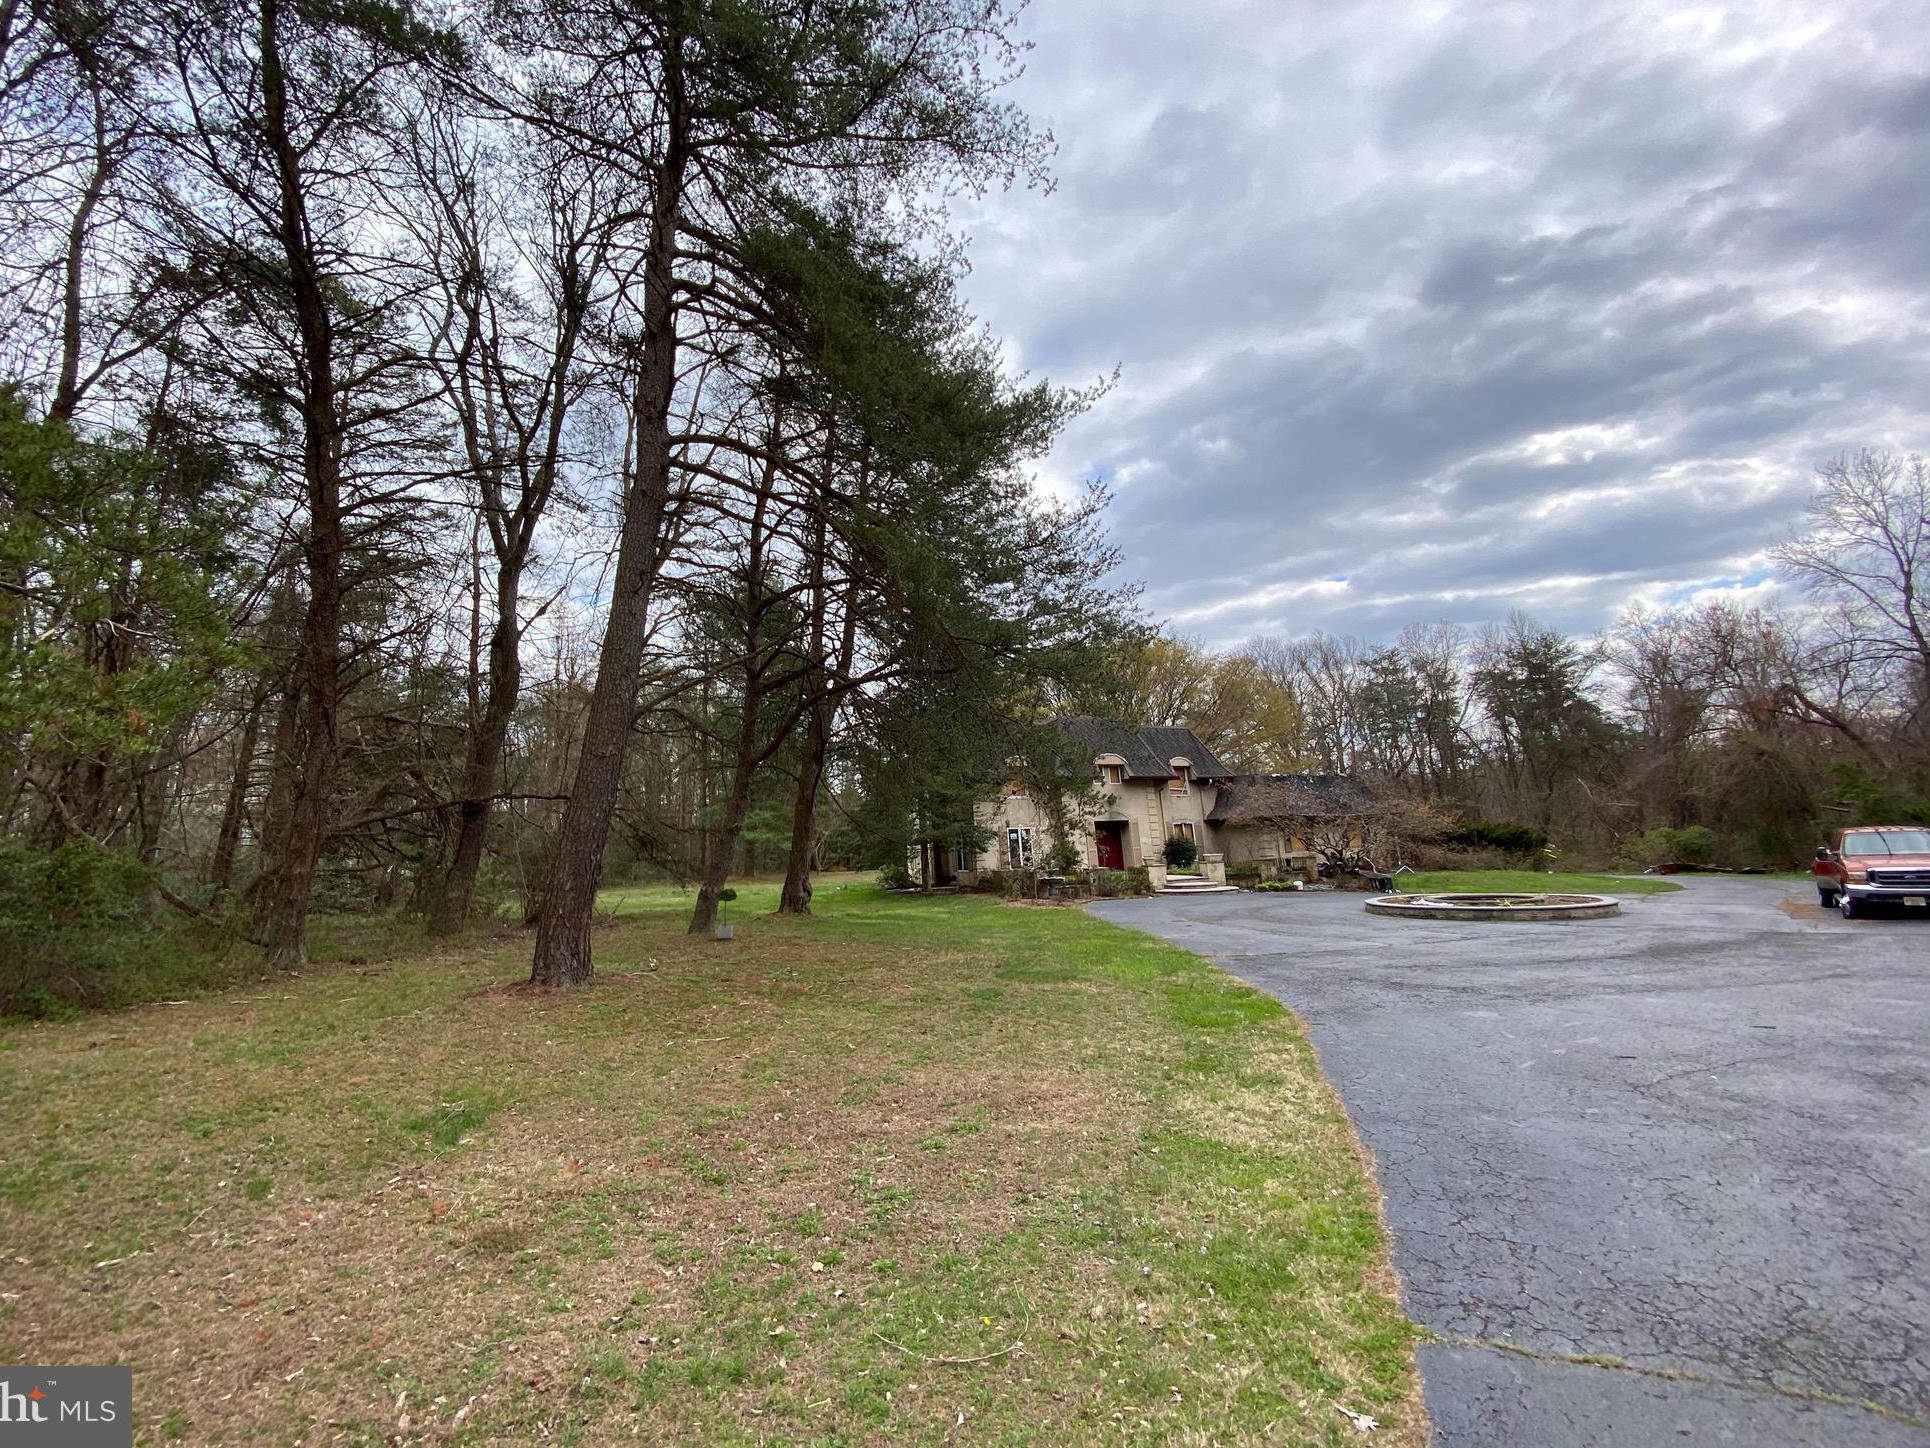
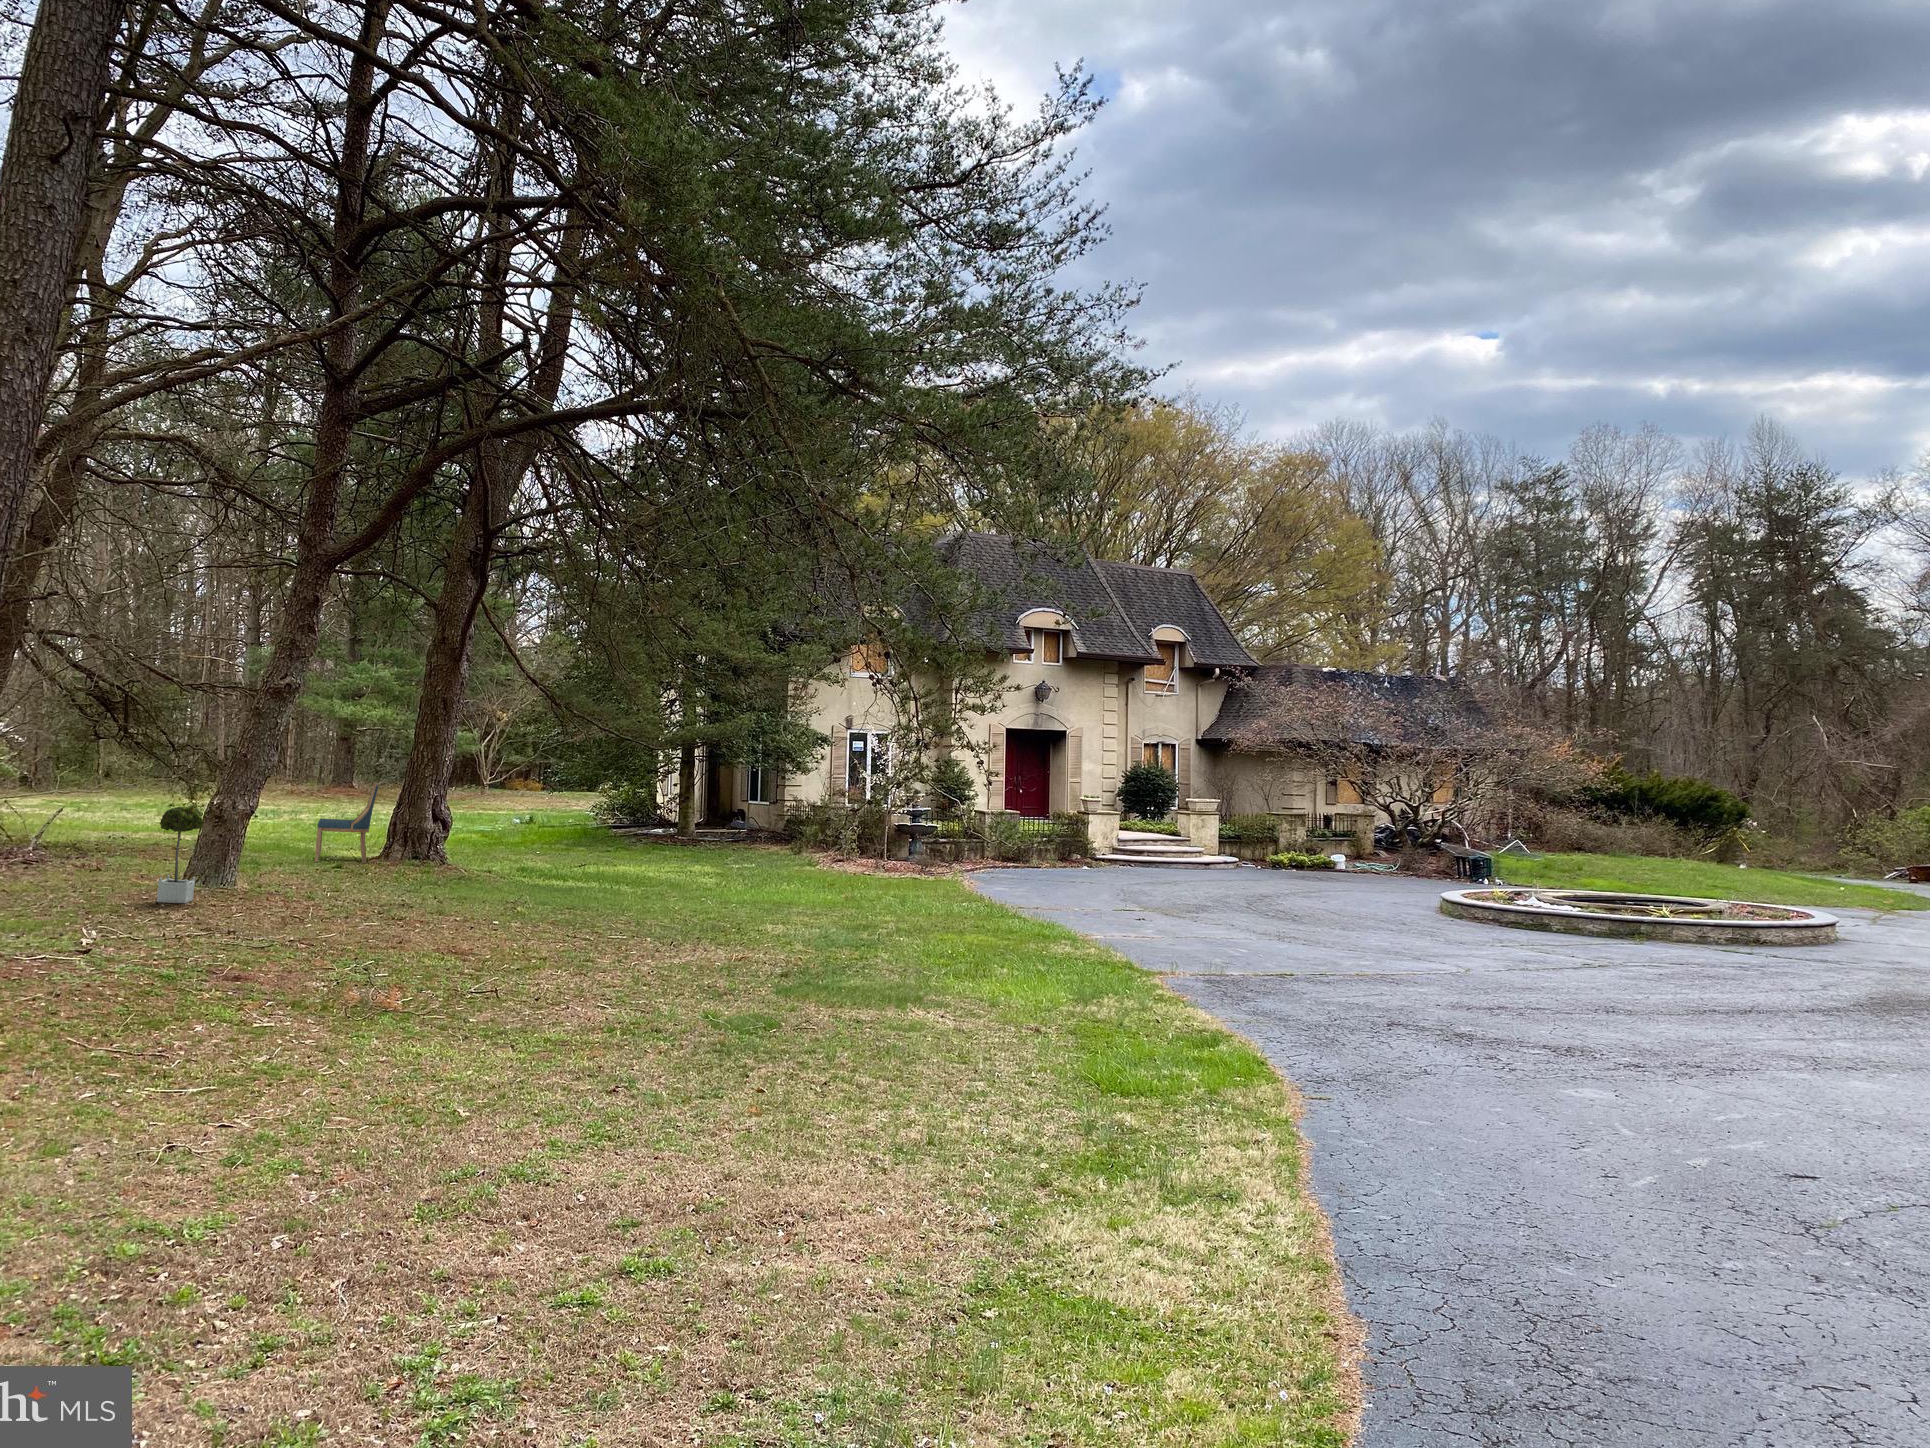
chair: none [759,872,790,917] -> present [315,782,379,863]

